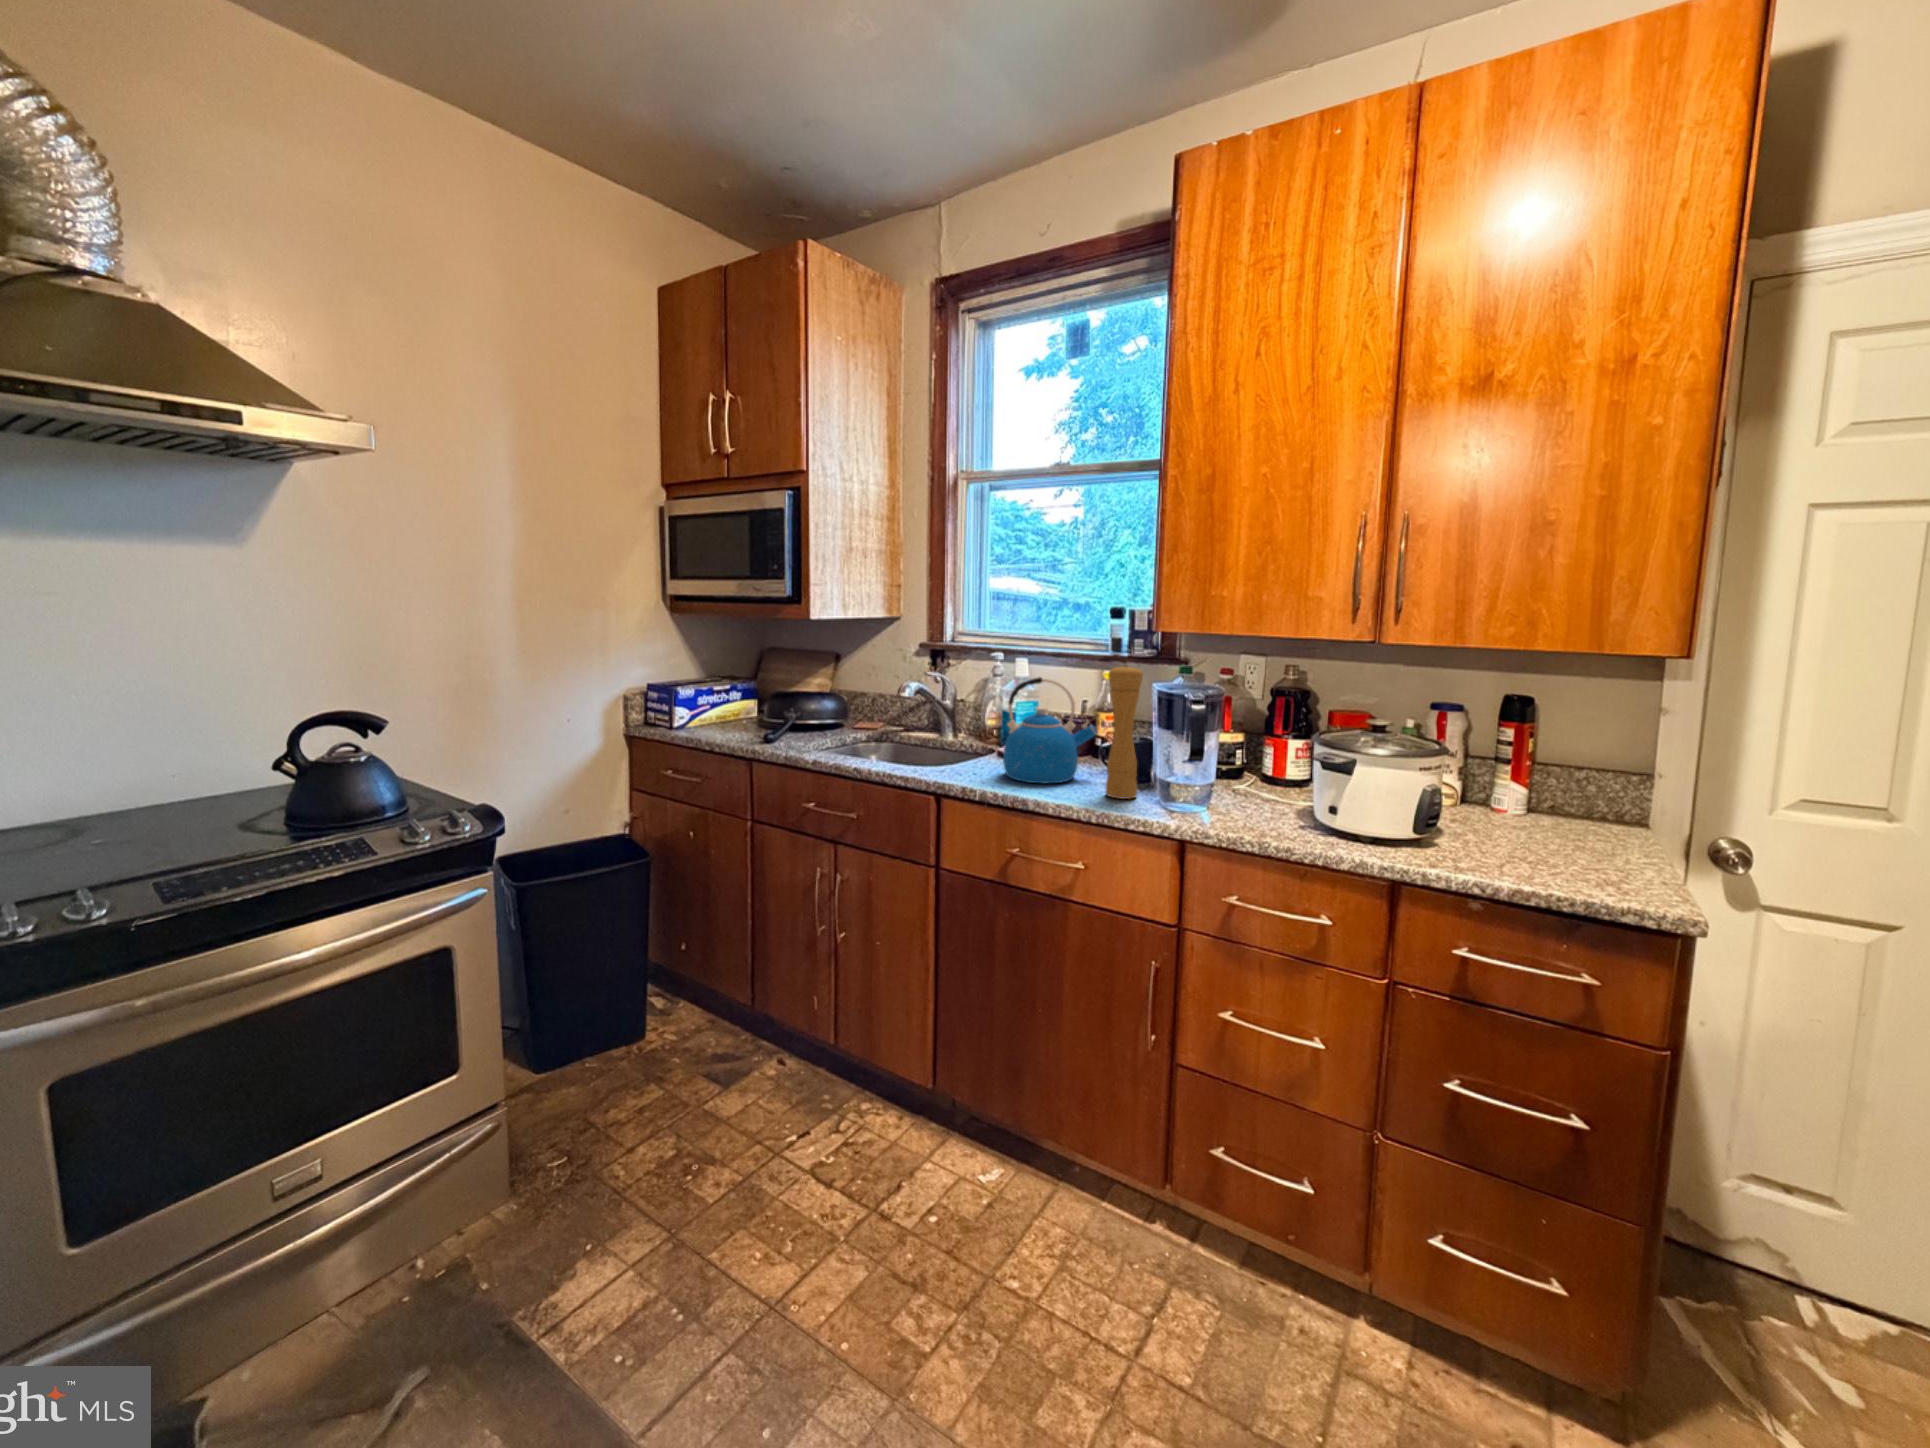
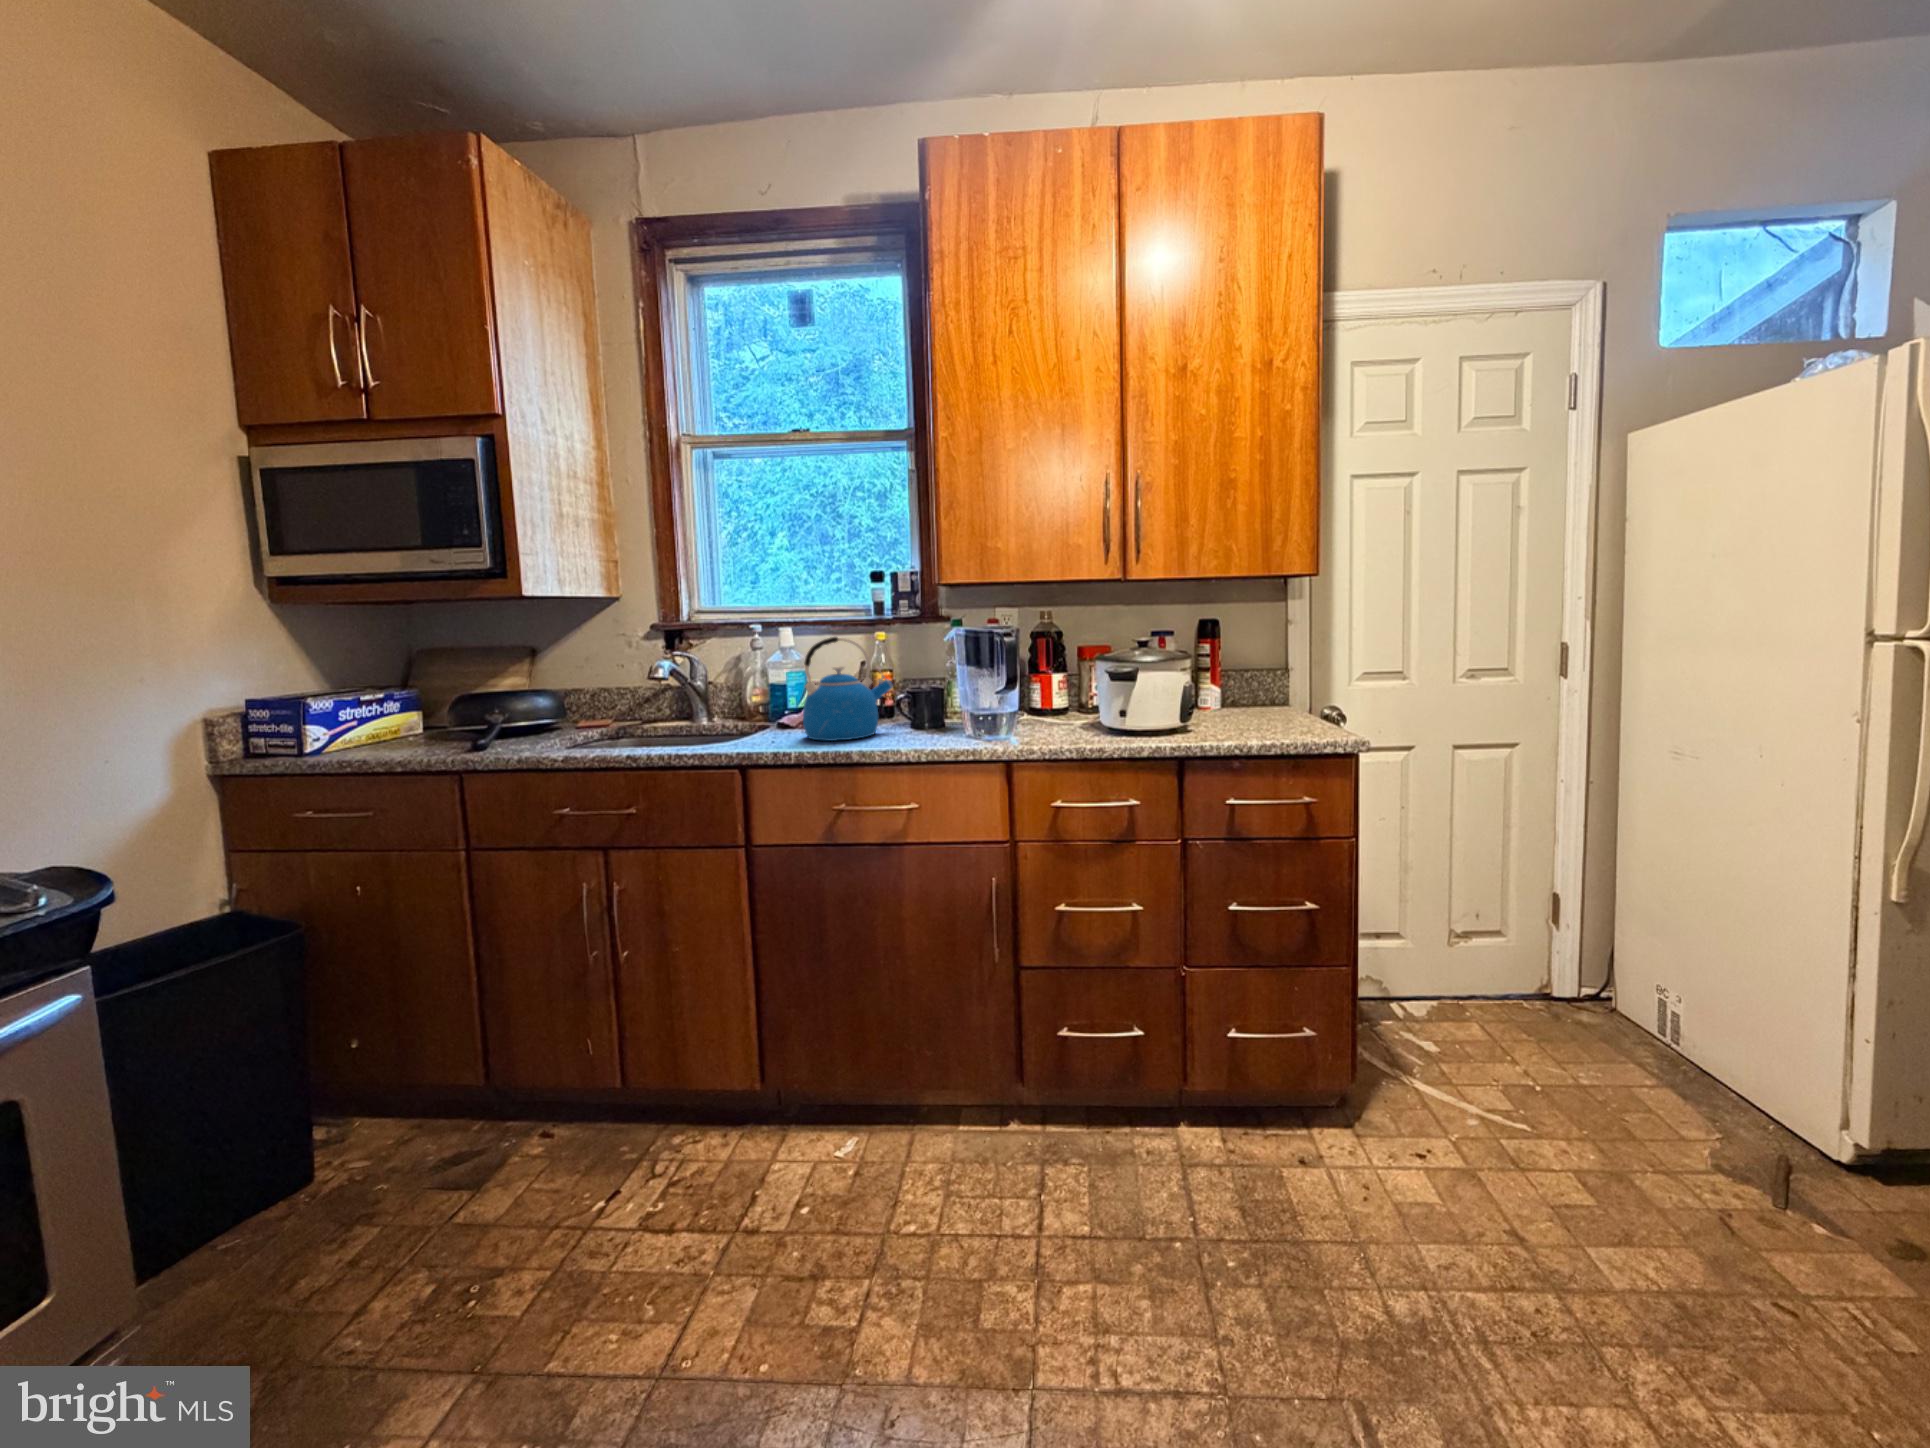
pepper mill: present [1106,665,1143,799] -> none [913,614,947,739]

